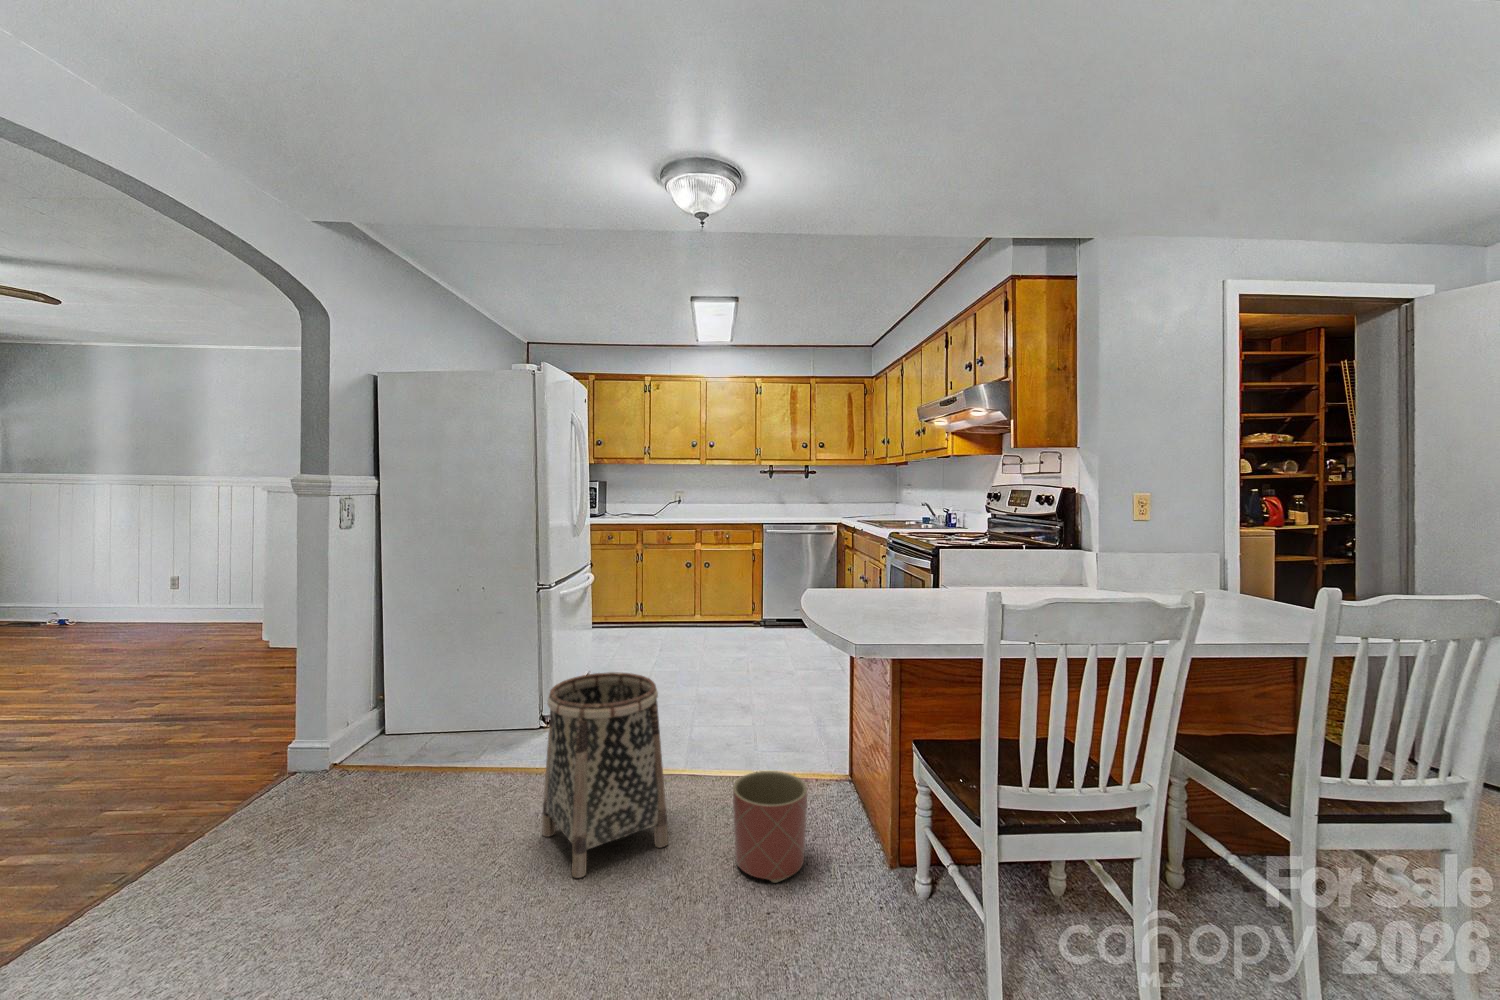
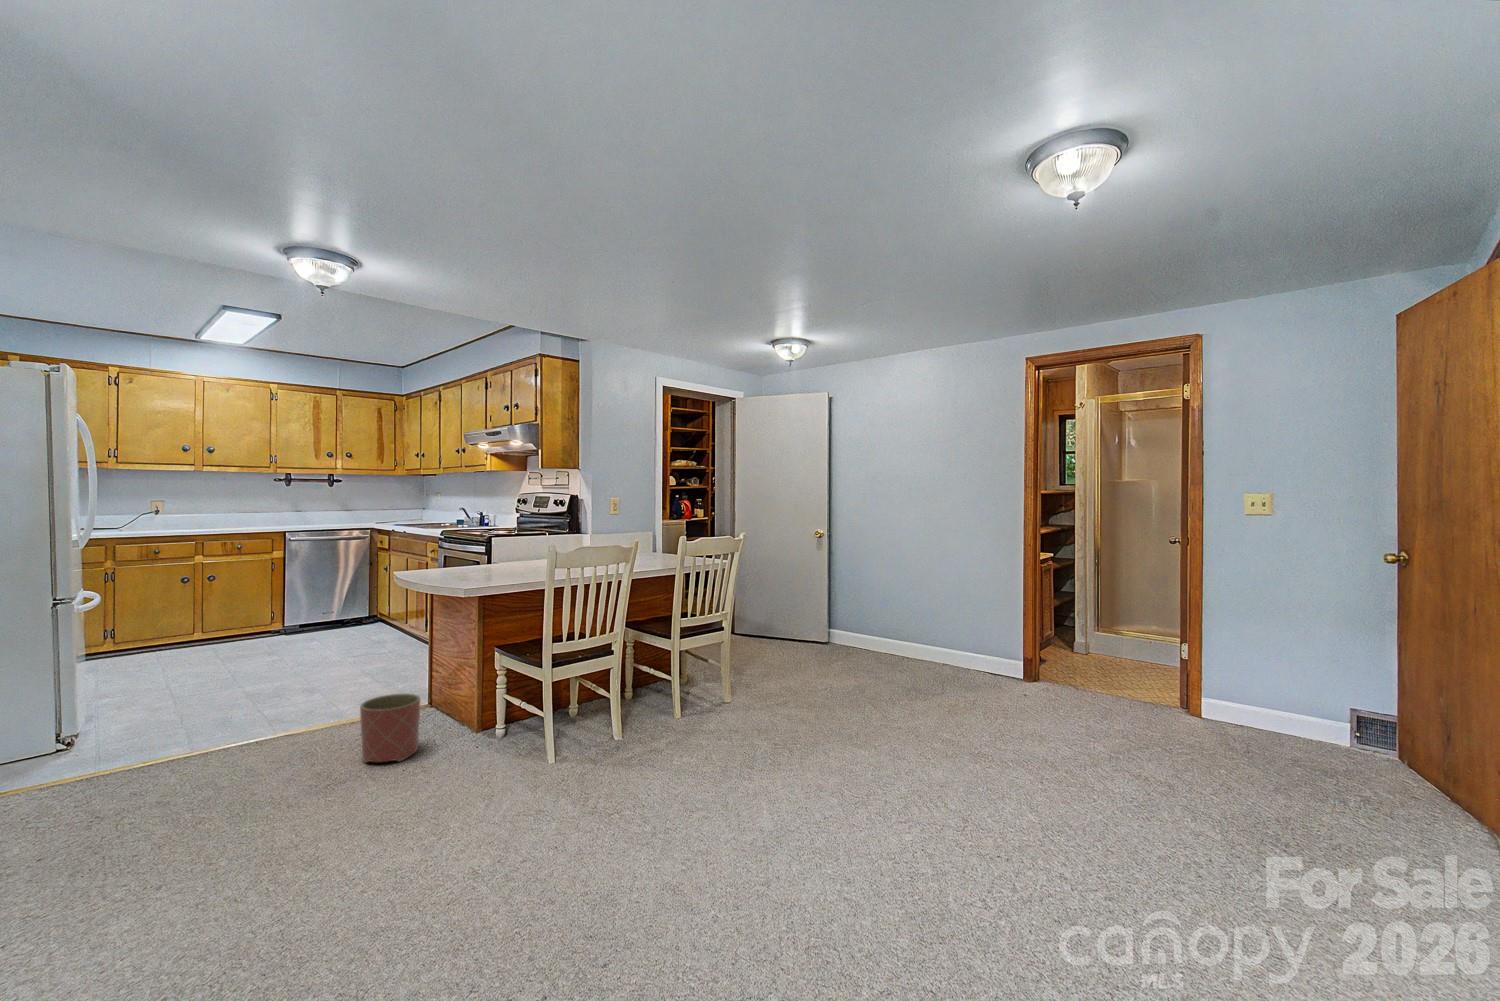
basket: present [542,672,668,878] -> none [152,646,296,806]

